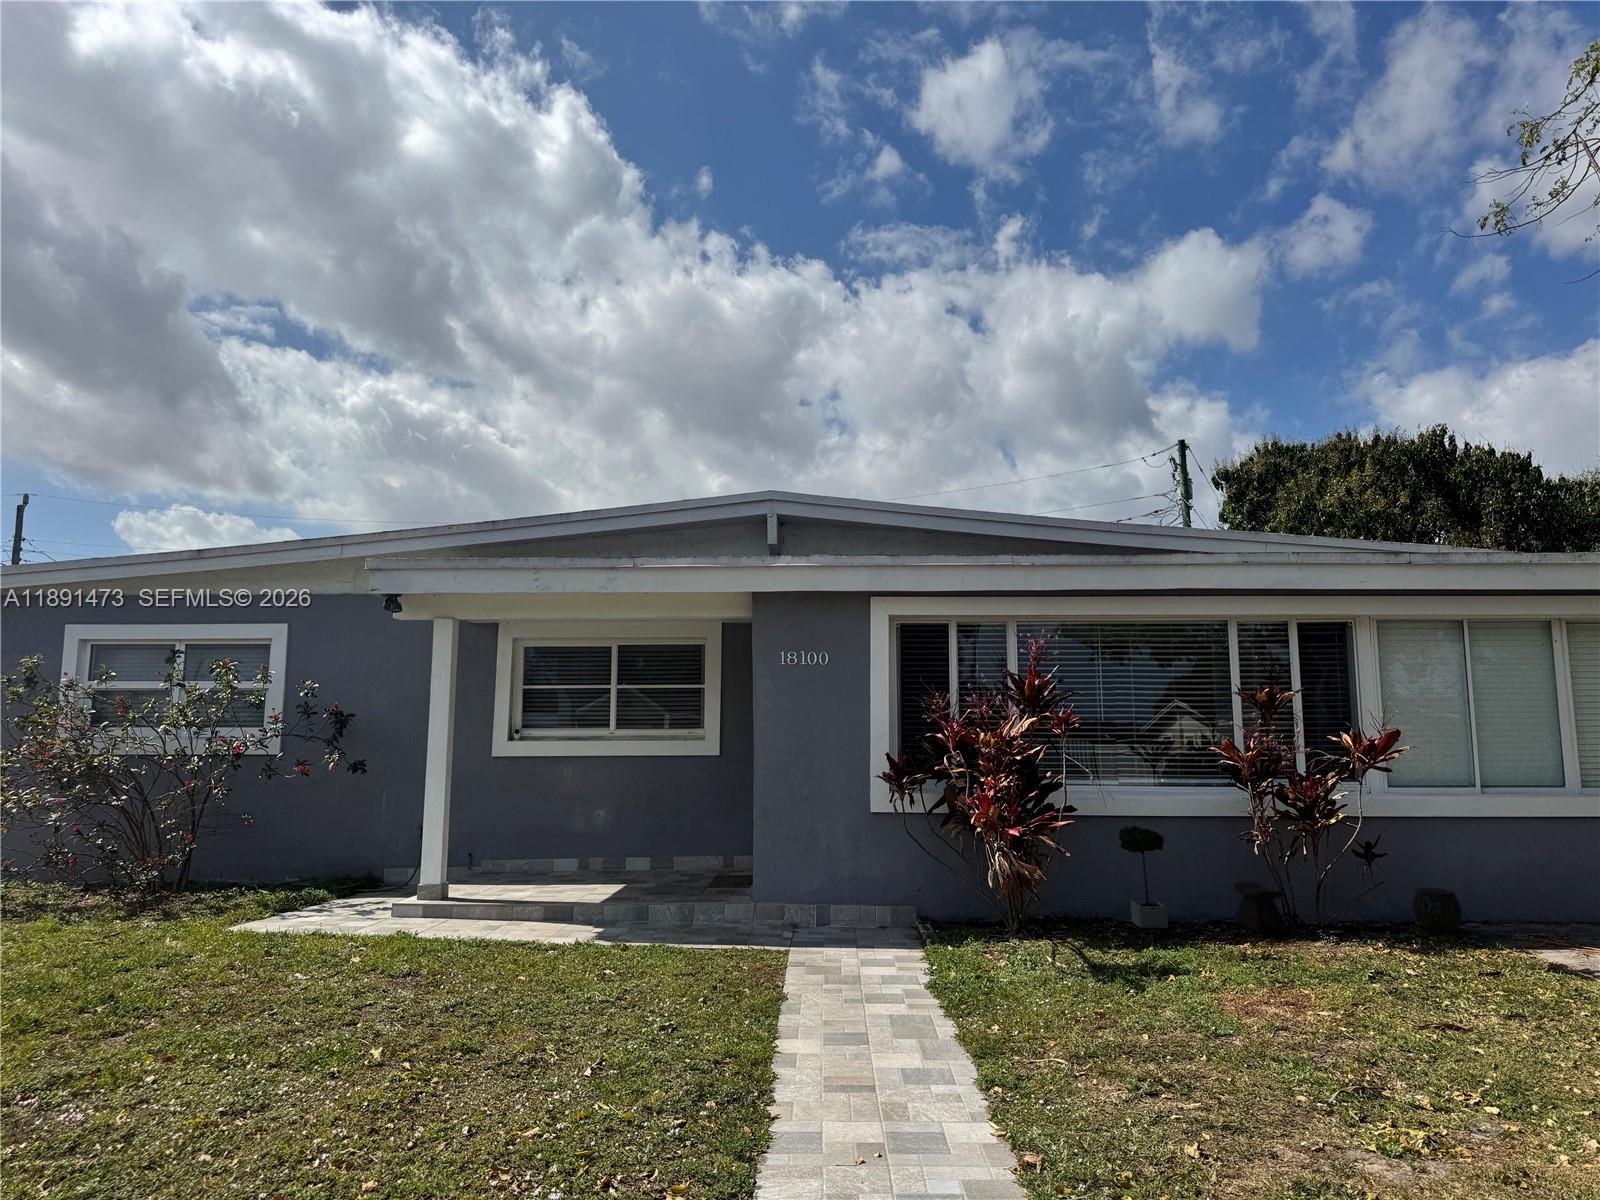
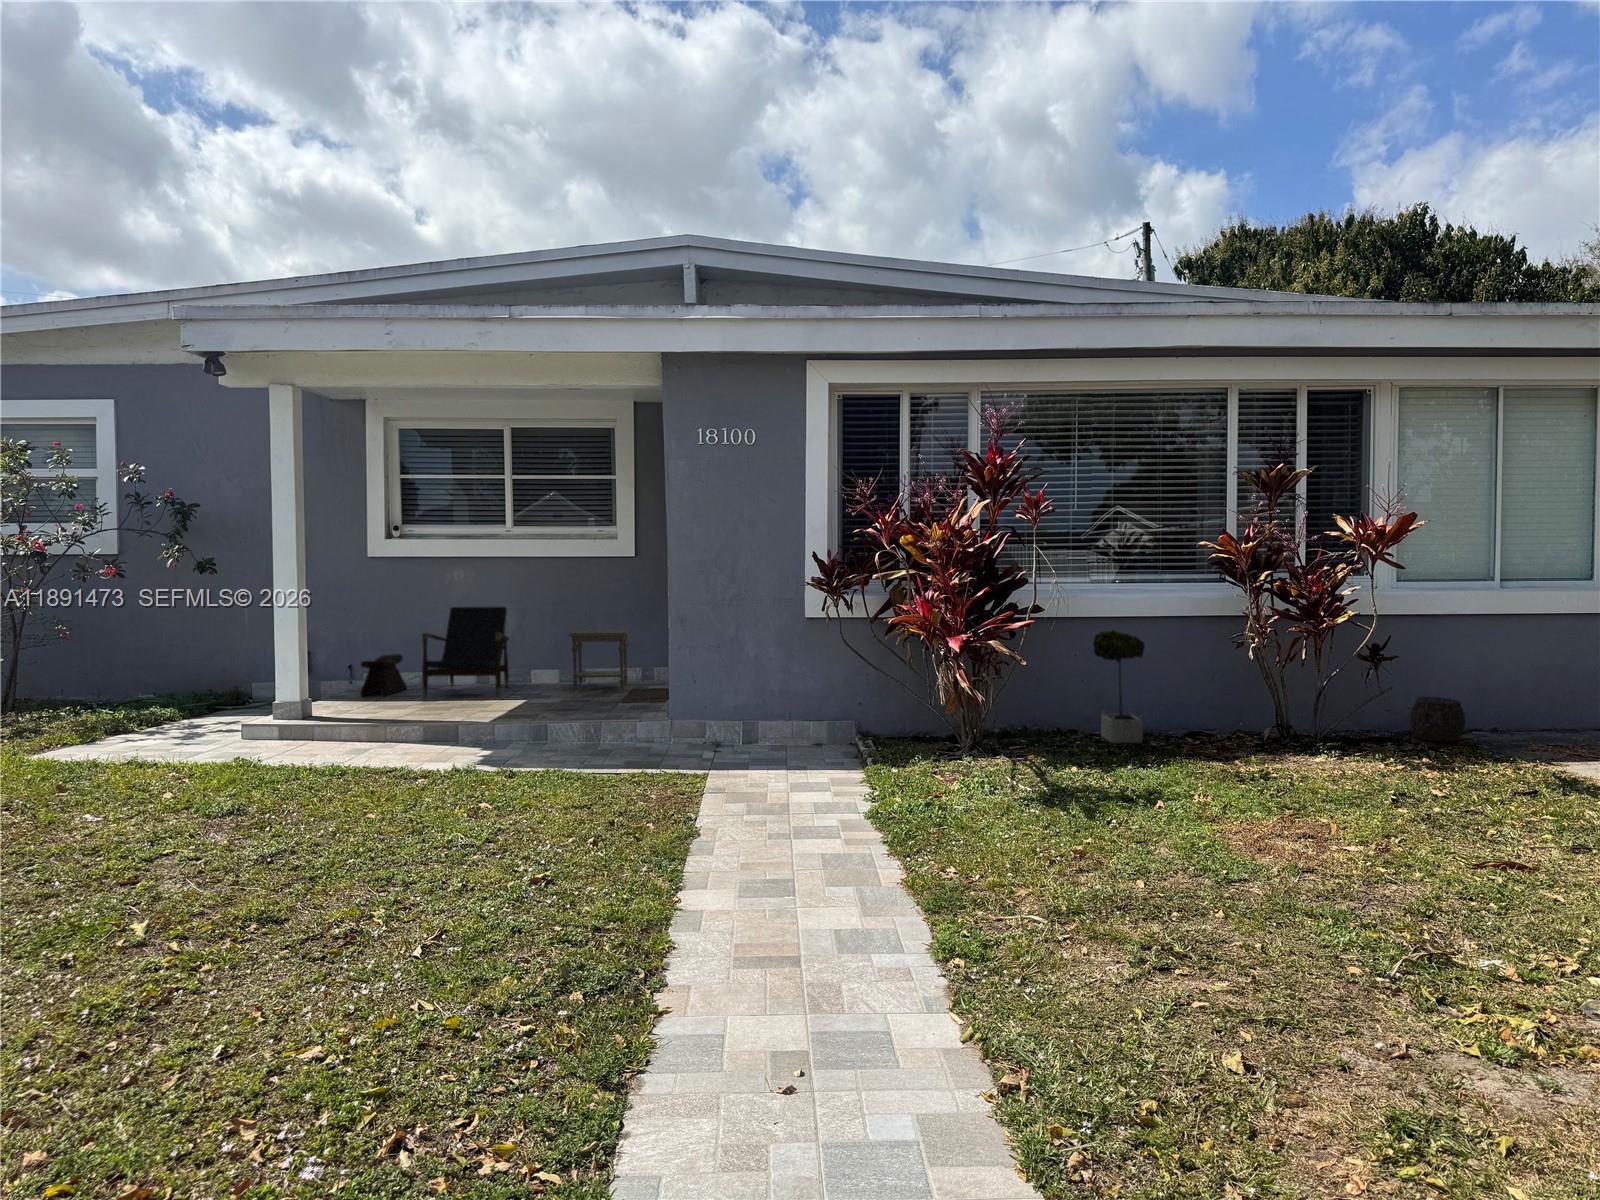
lounge chair: none [534,801,606,883] -> present [422,607,509,698]
side table: none [660,821,712,876] -> present [569,629,630,689]
stool: present [1234,882,1288,933] -> present [360,654,407,696]

